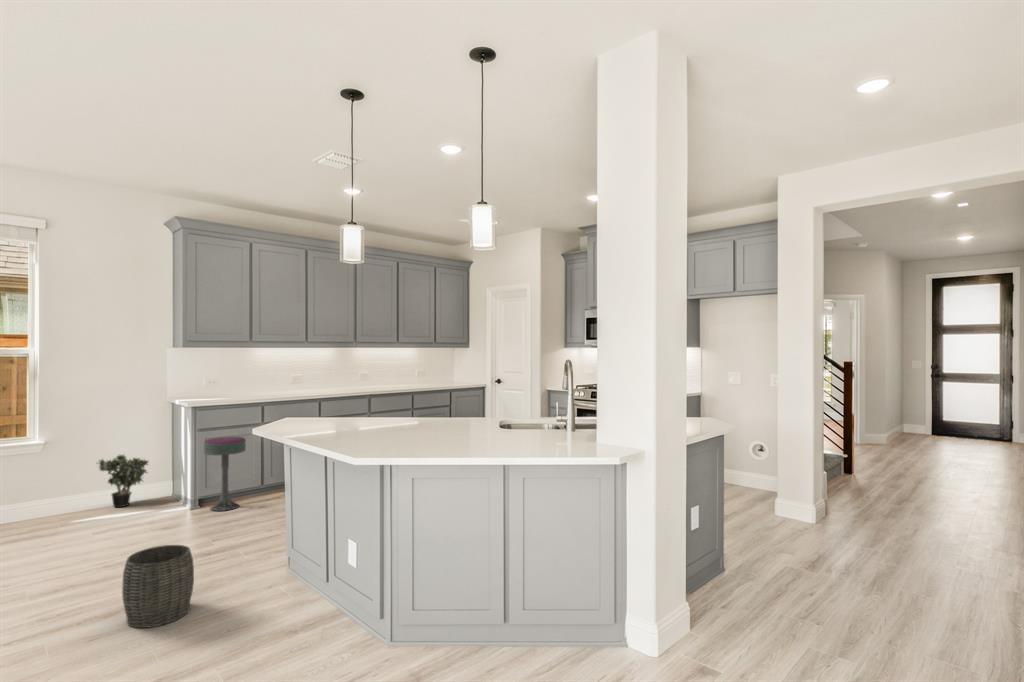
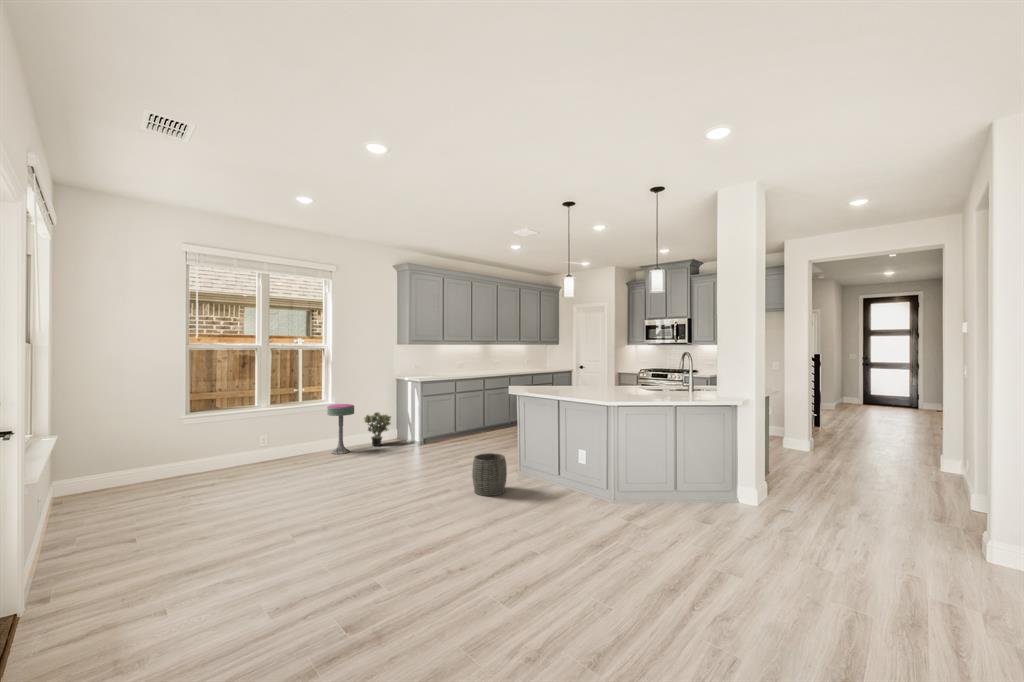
bar stool: present [204,437,246,511] -> present [327,404,354,454]

